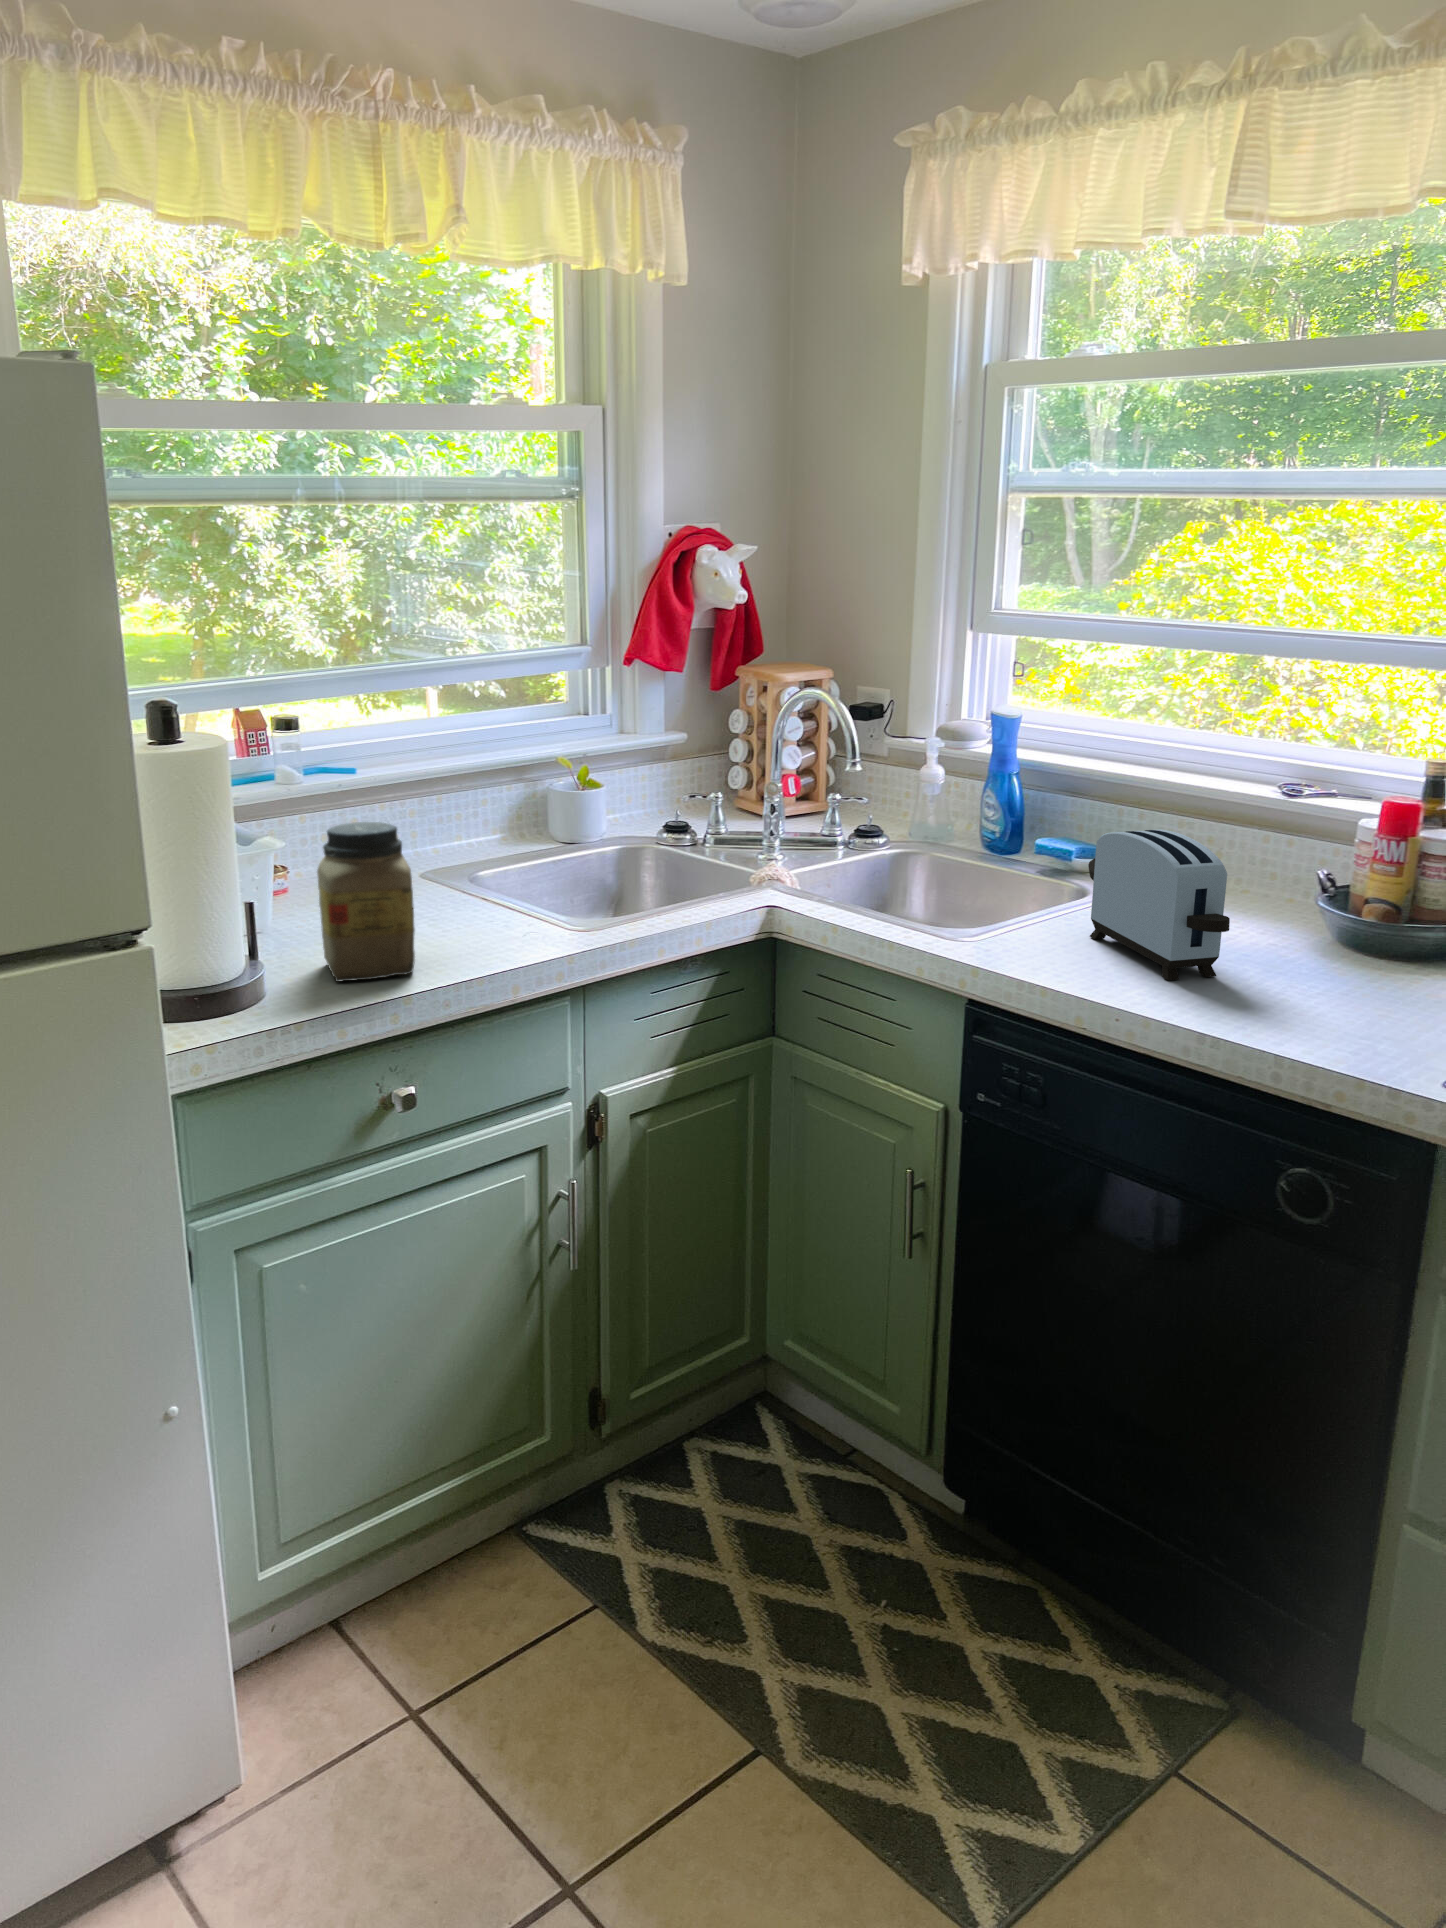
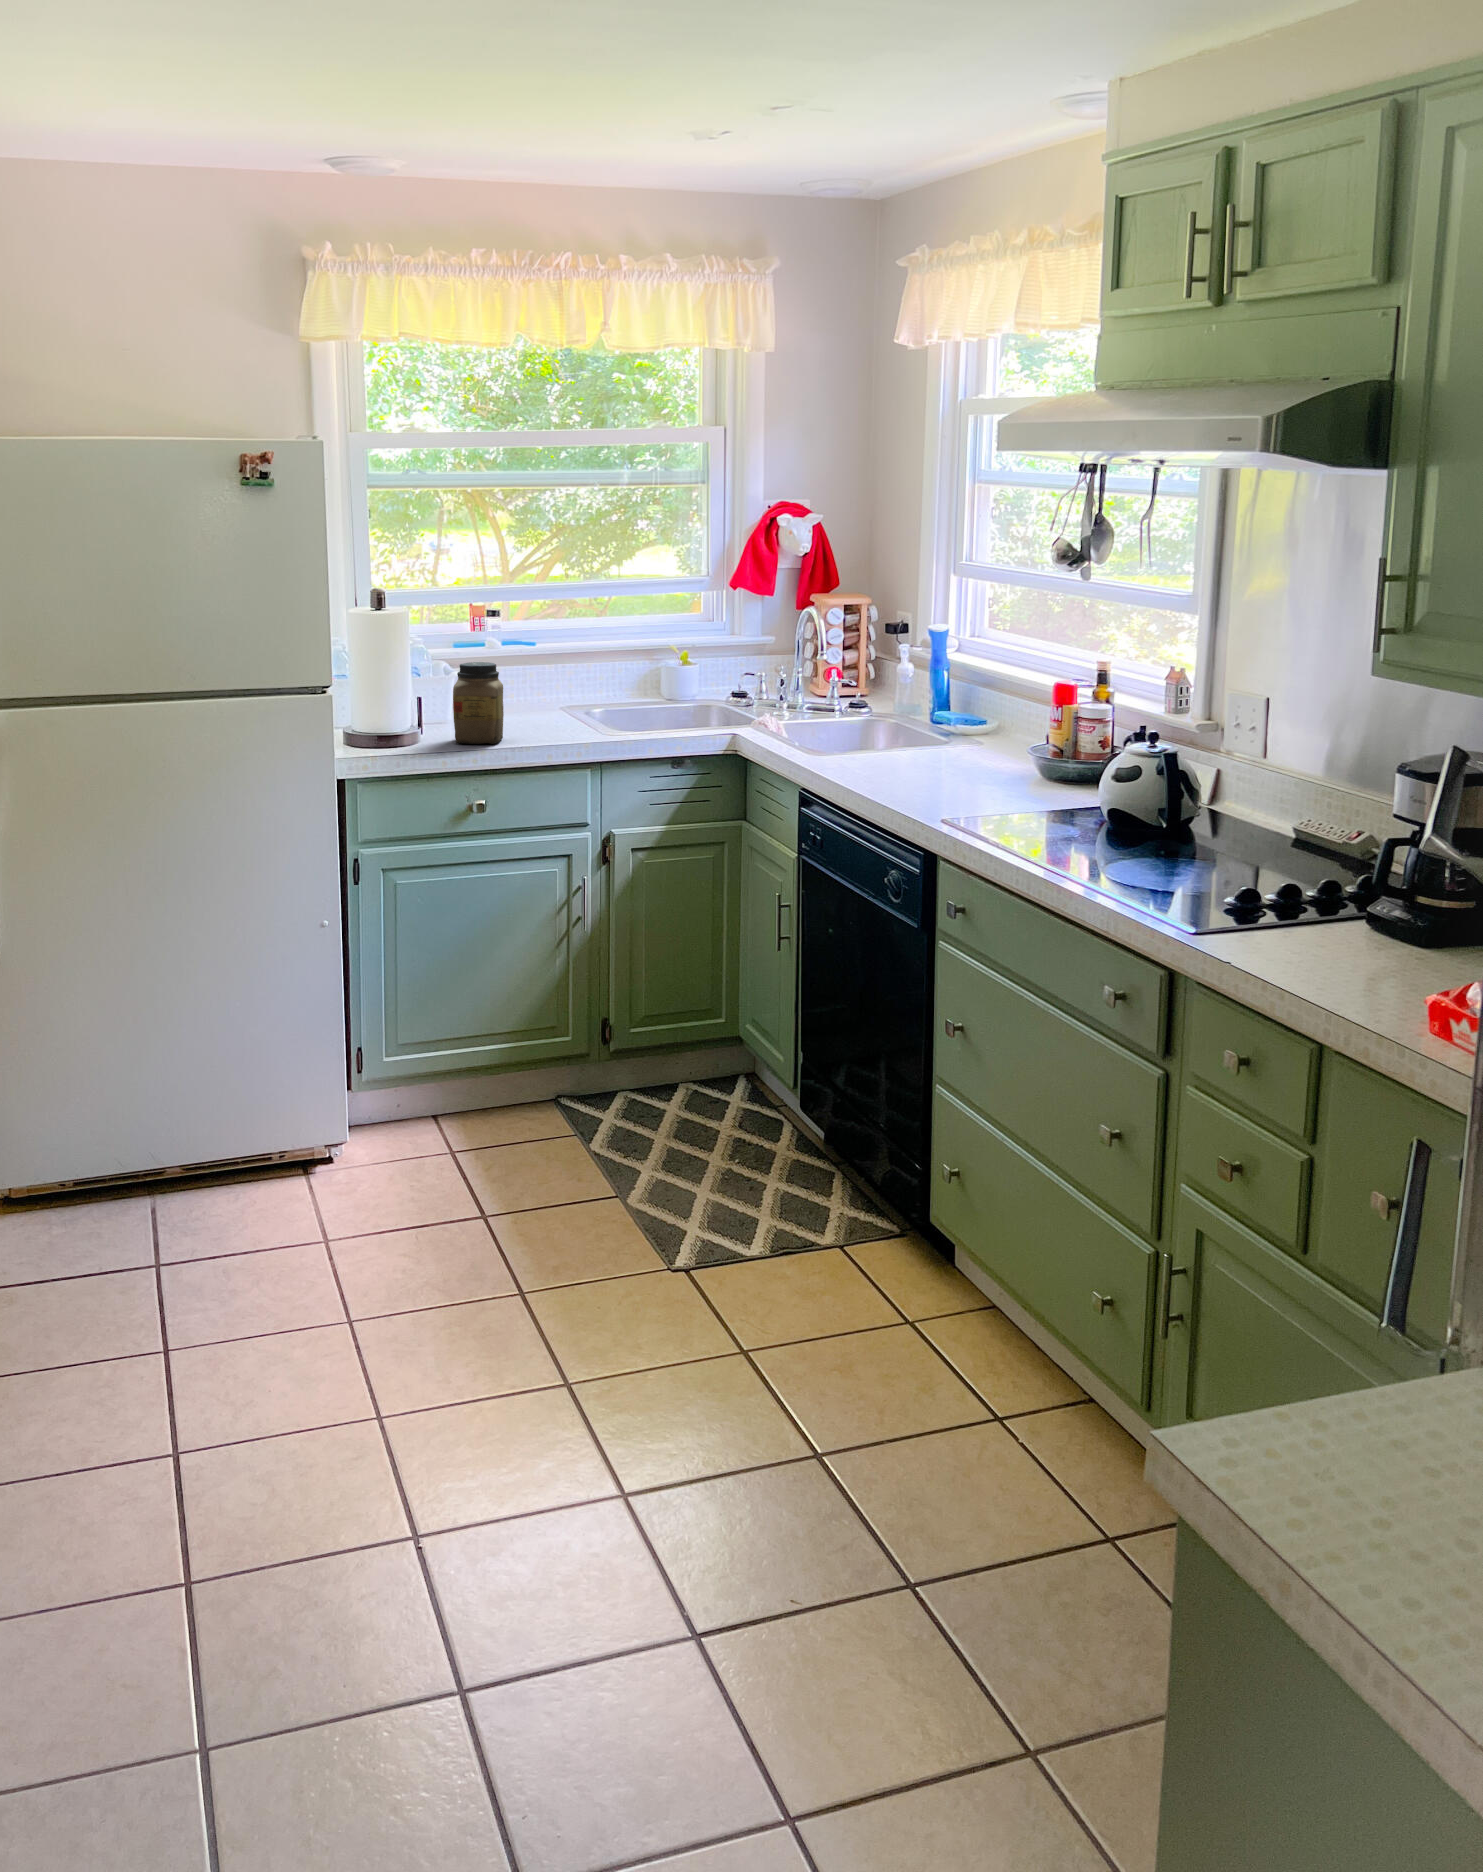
toaster: present [1088,830,1230,980] -> none [887,693,923,778]

